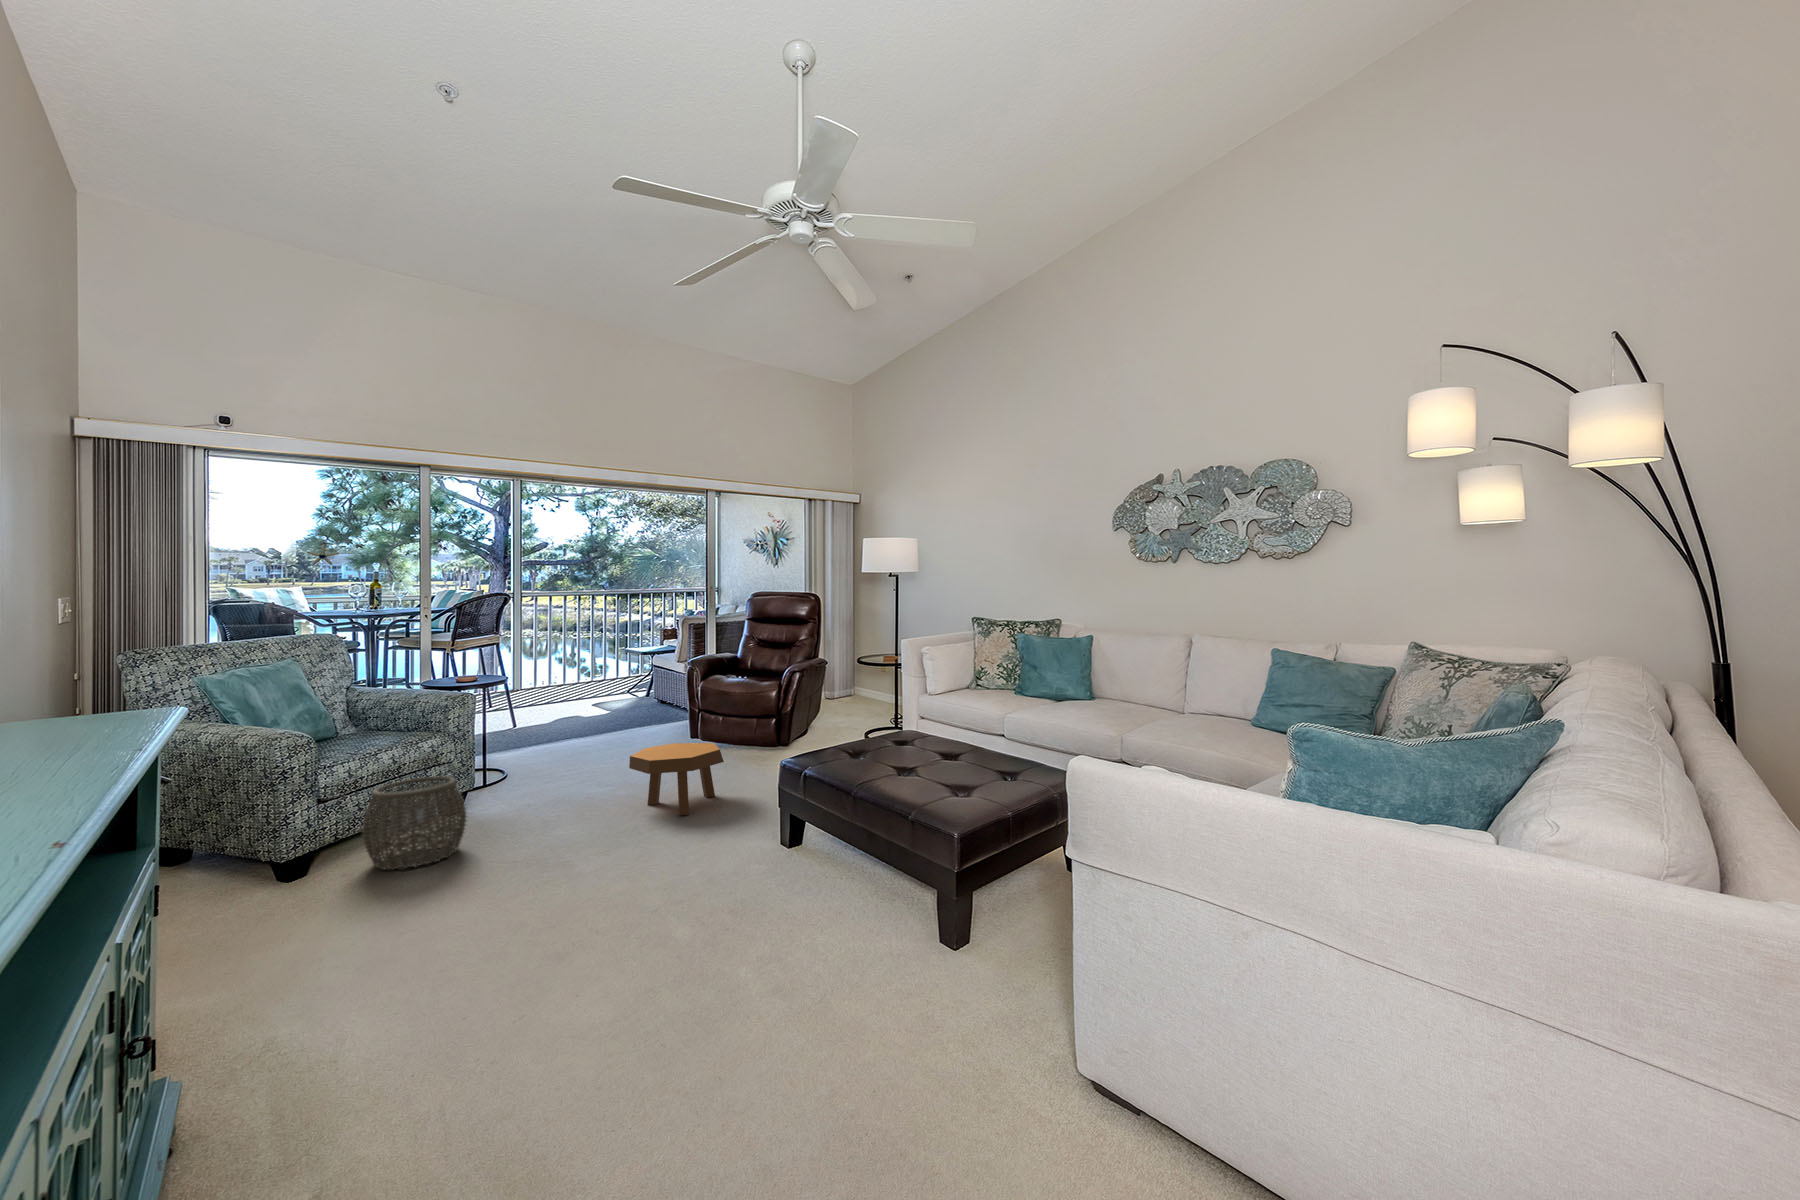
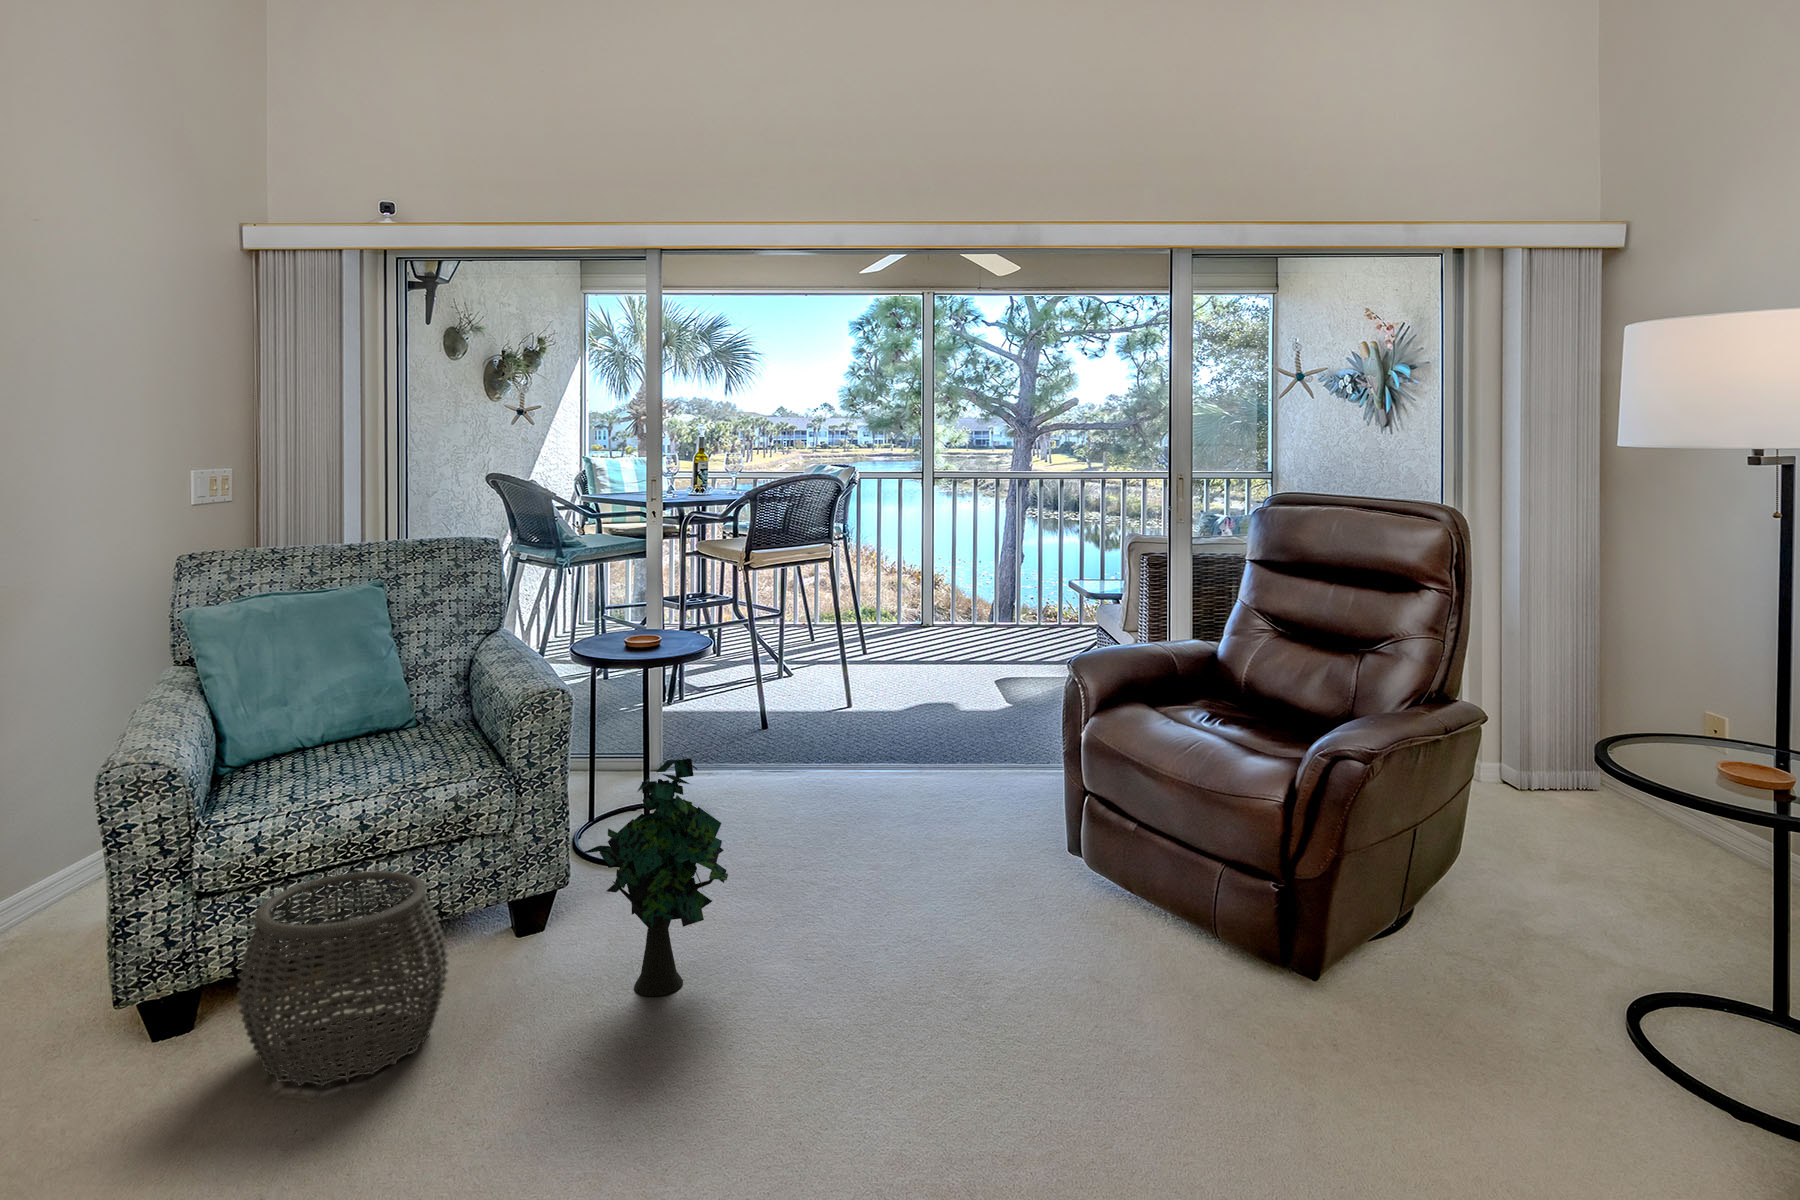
decorative plant: none [512,709,580,817] -> present [584,758,728,996]
footstool: present [629,743,724,815] -> none [798,887,1033,1137]

